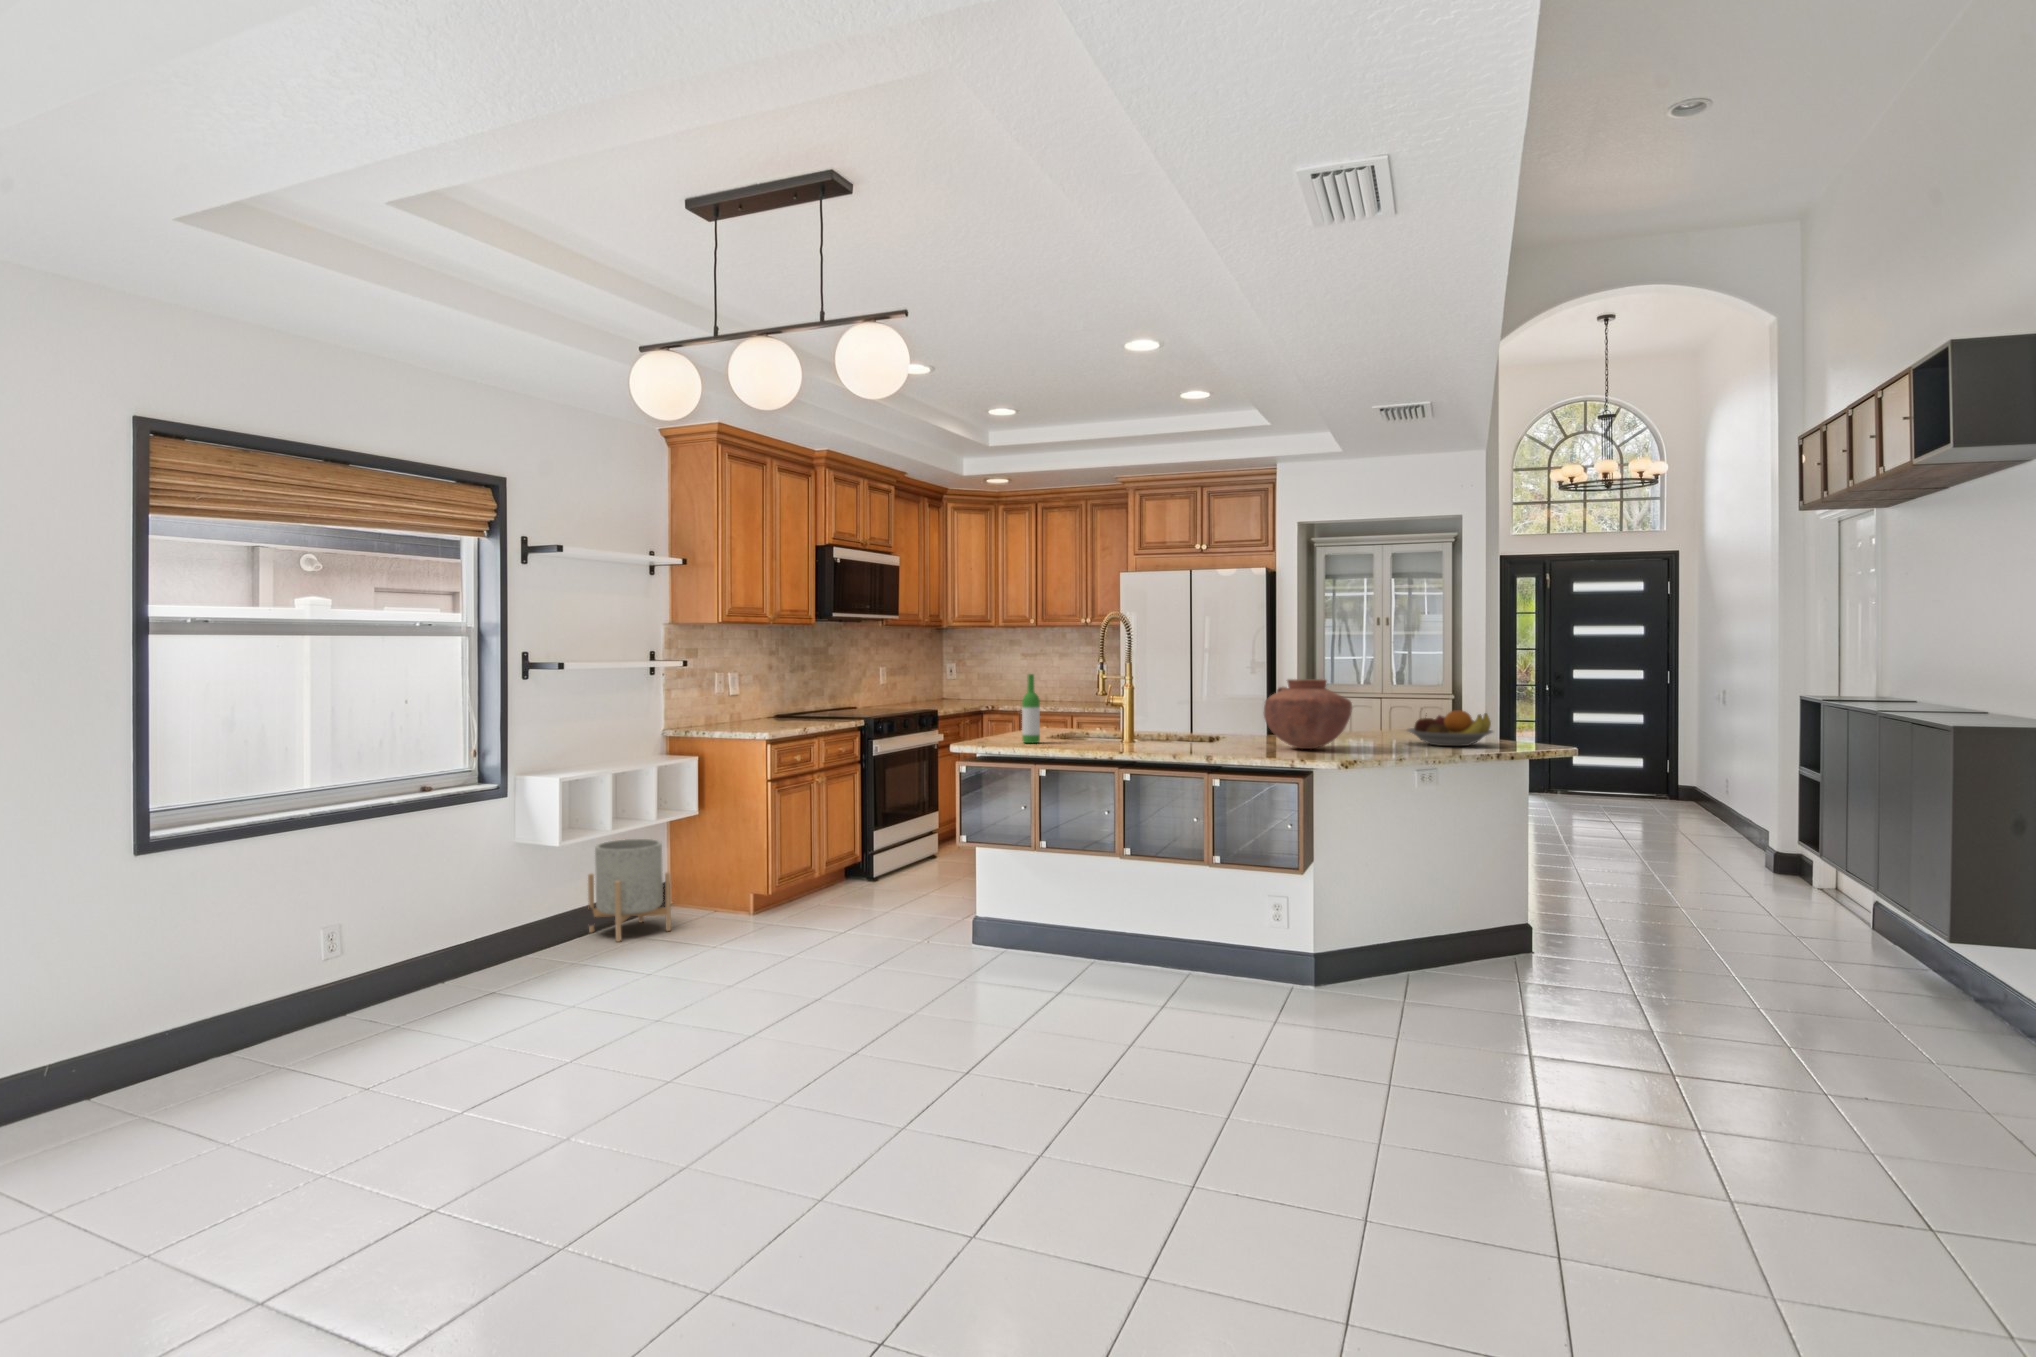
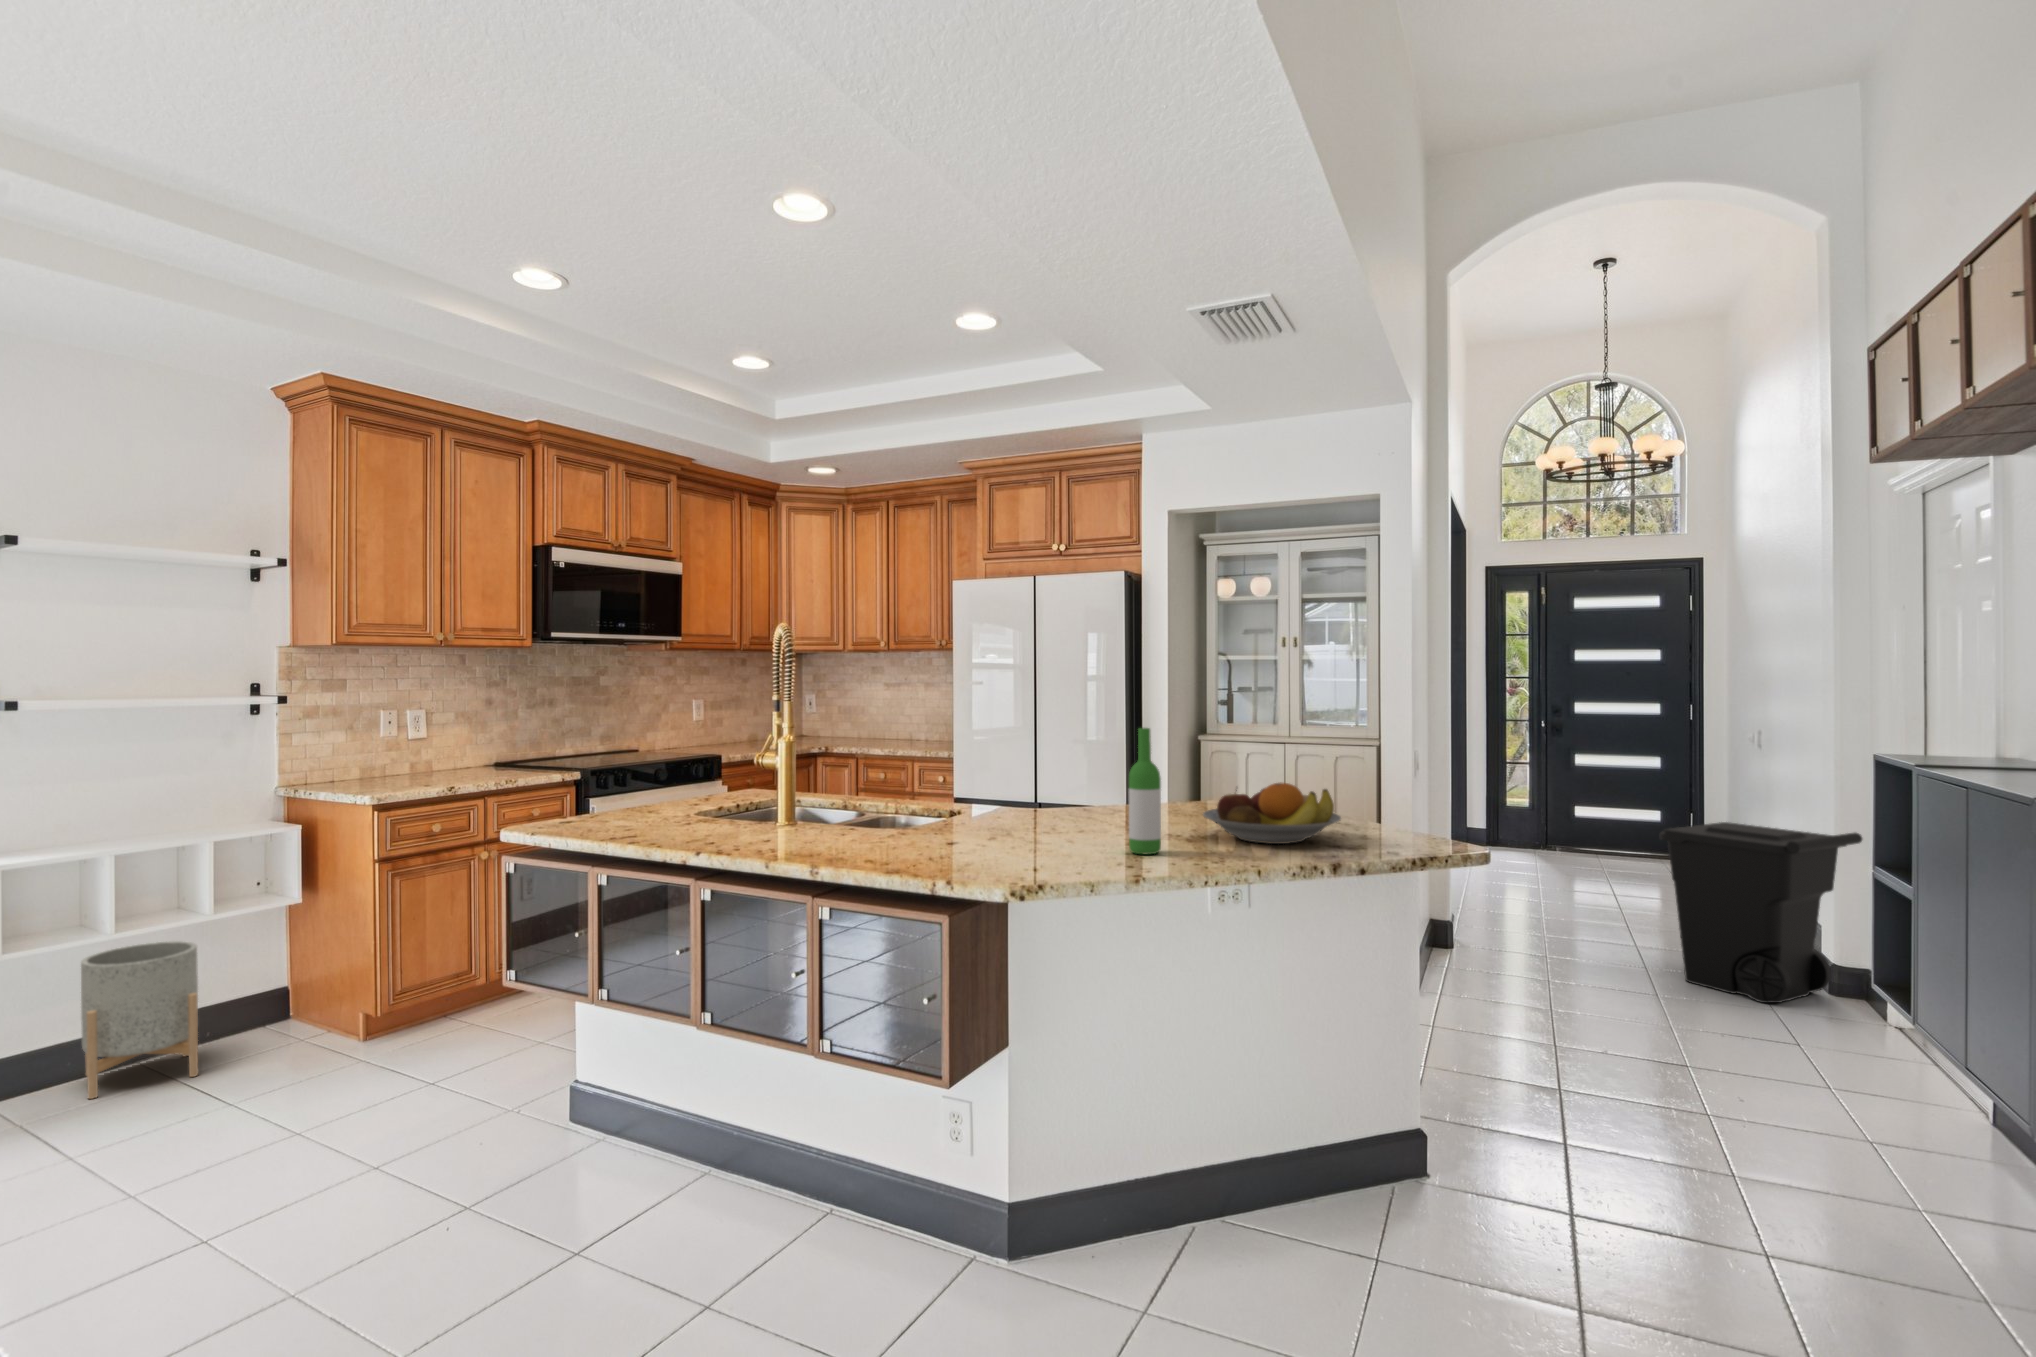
wine bottle: present [1022,674,1040,743] -> present [1129,728,1161,854]
vase: present [1264,679,1352,749] -> none [938,732,1080,850]
trash can: none [1656,755,1794,877] -> present [1660,822,1862,1003]

